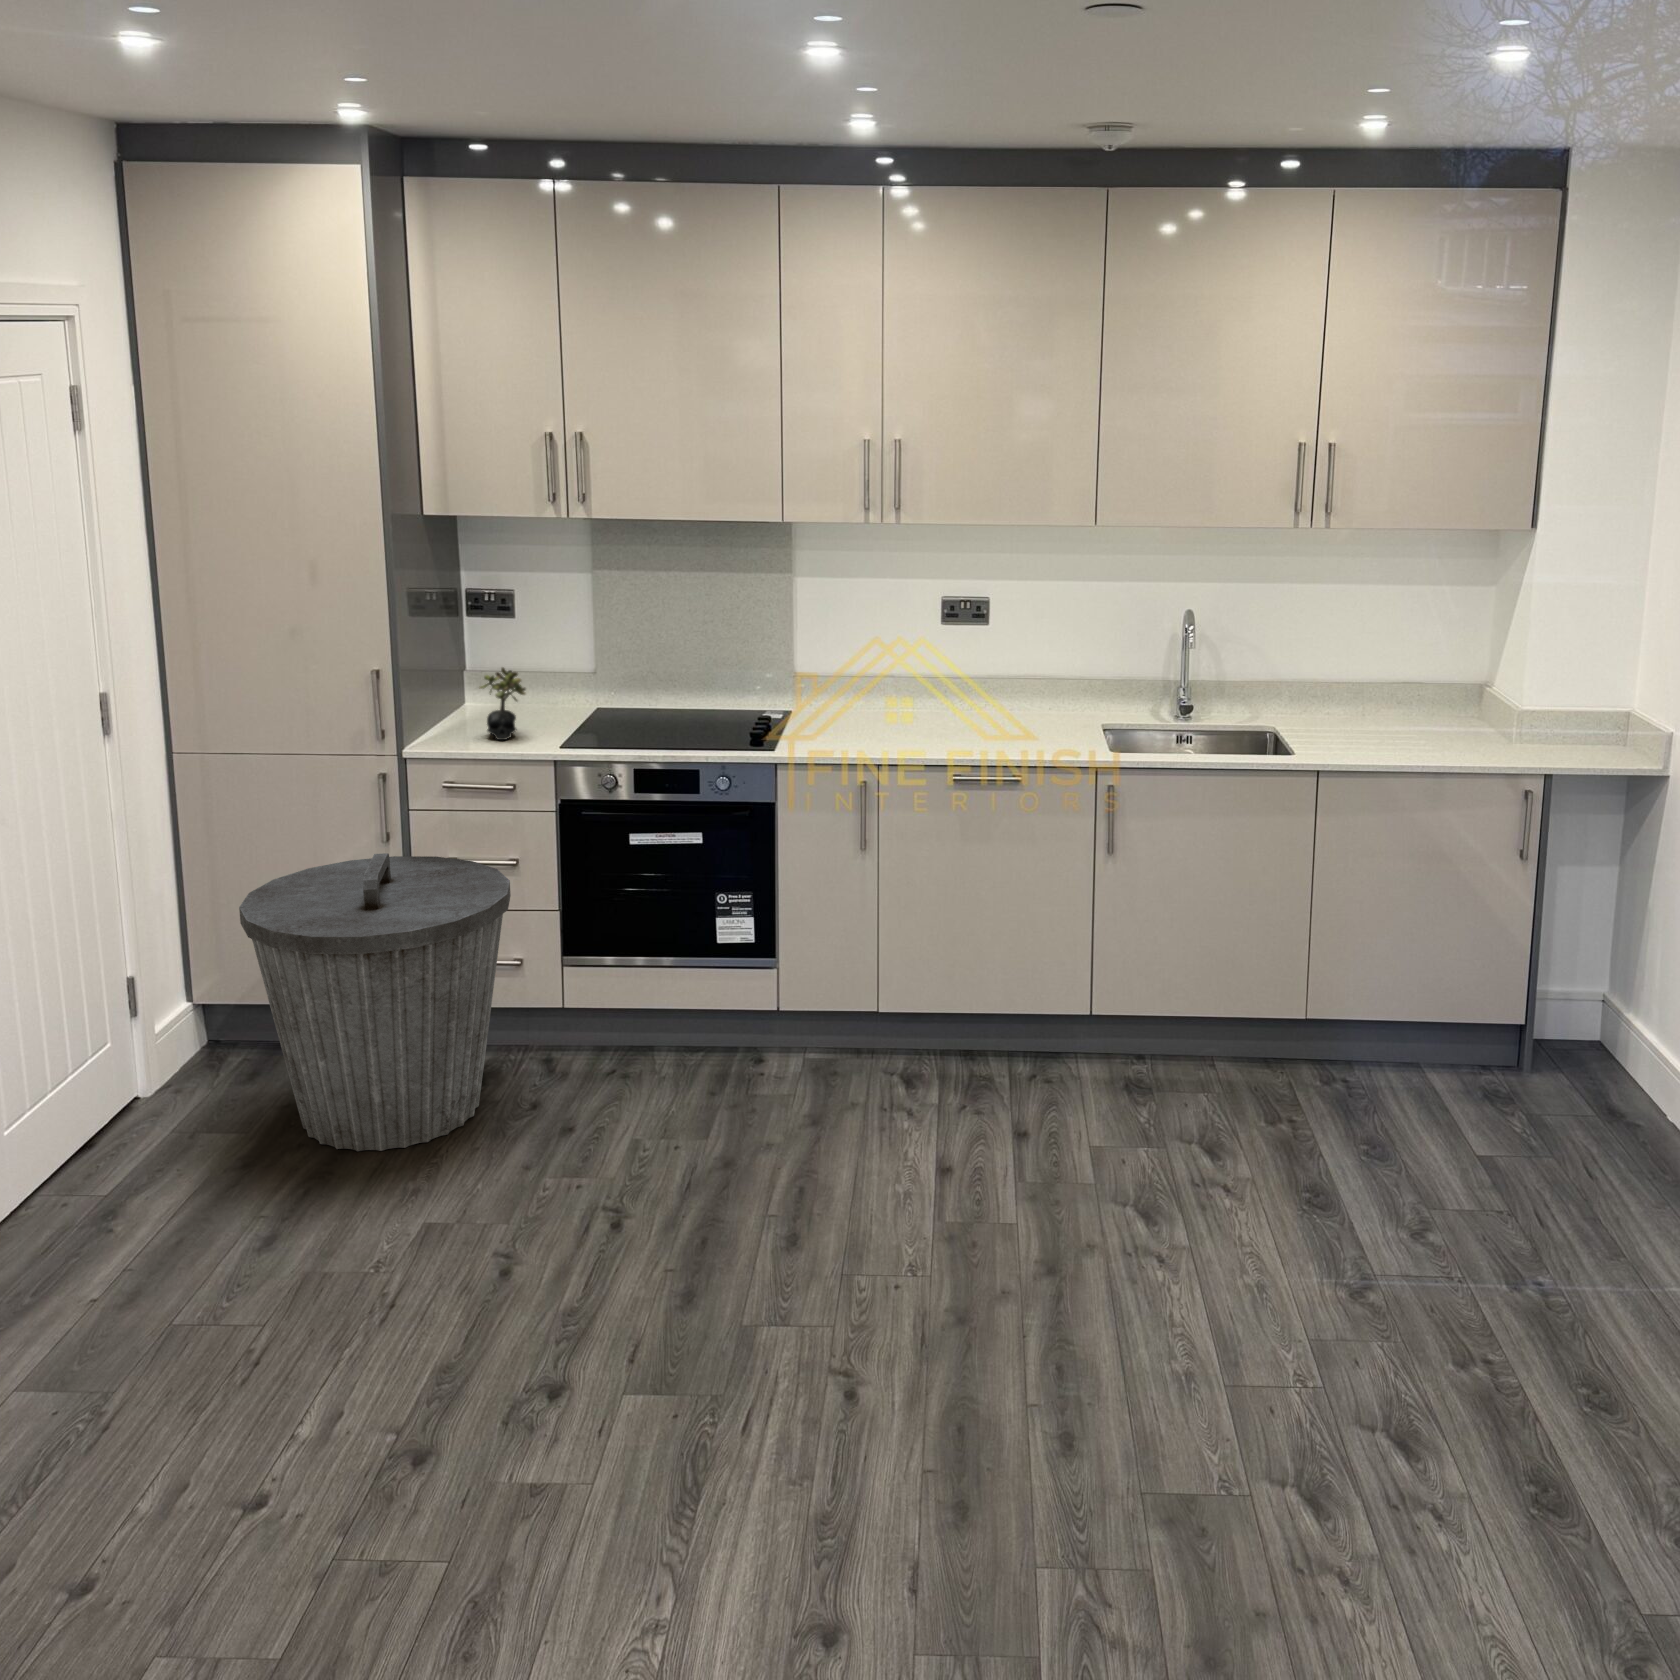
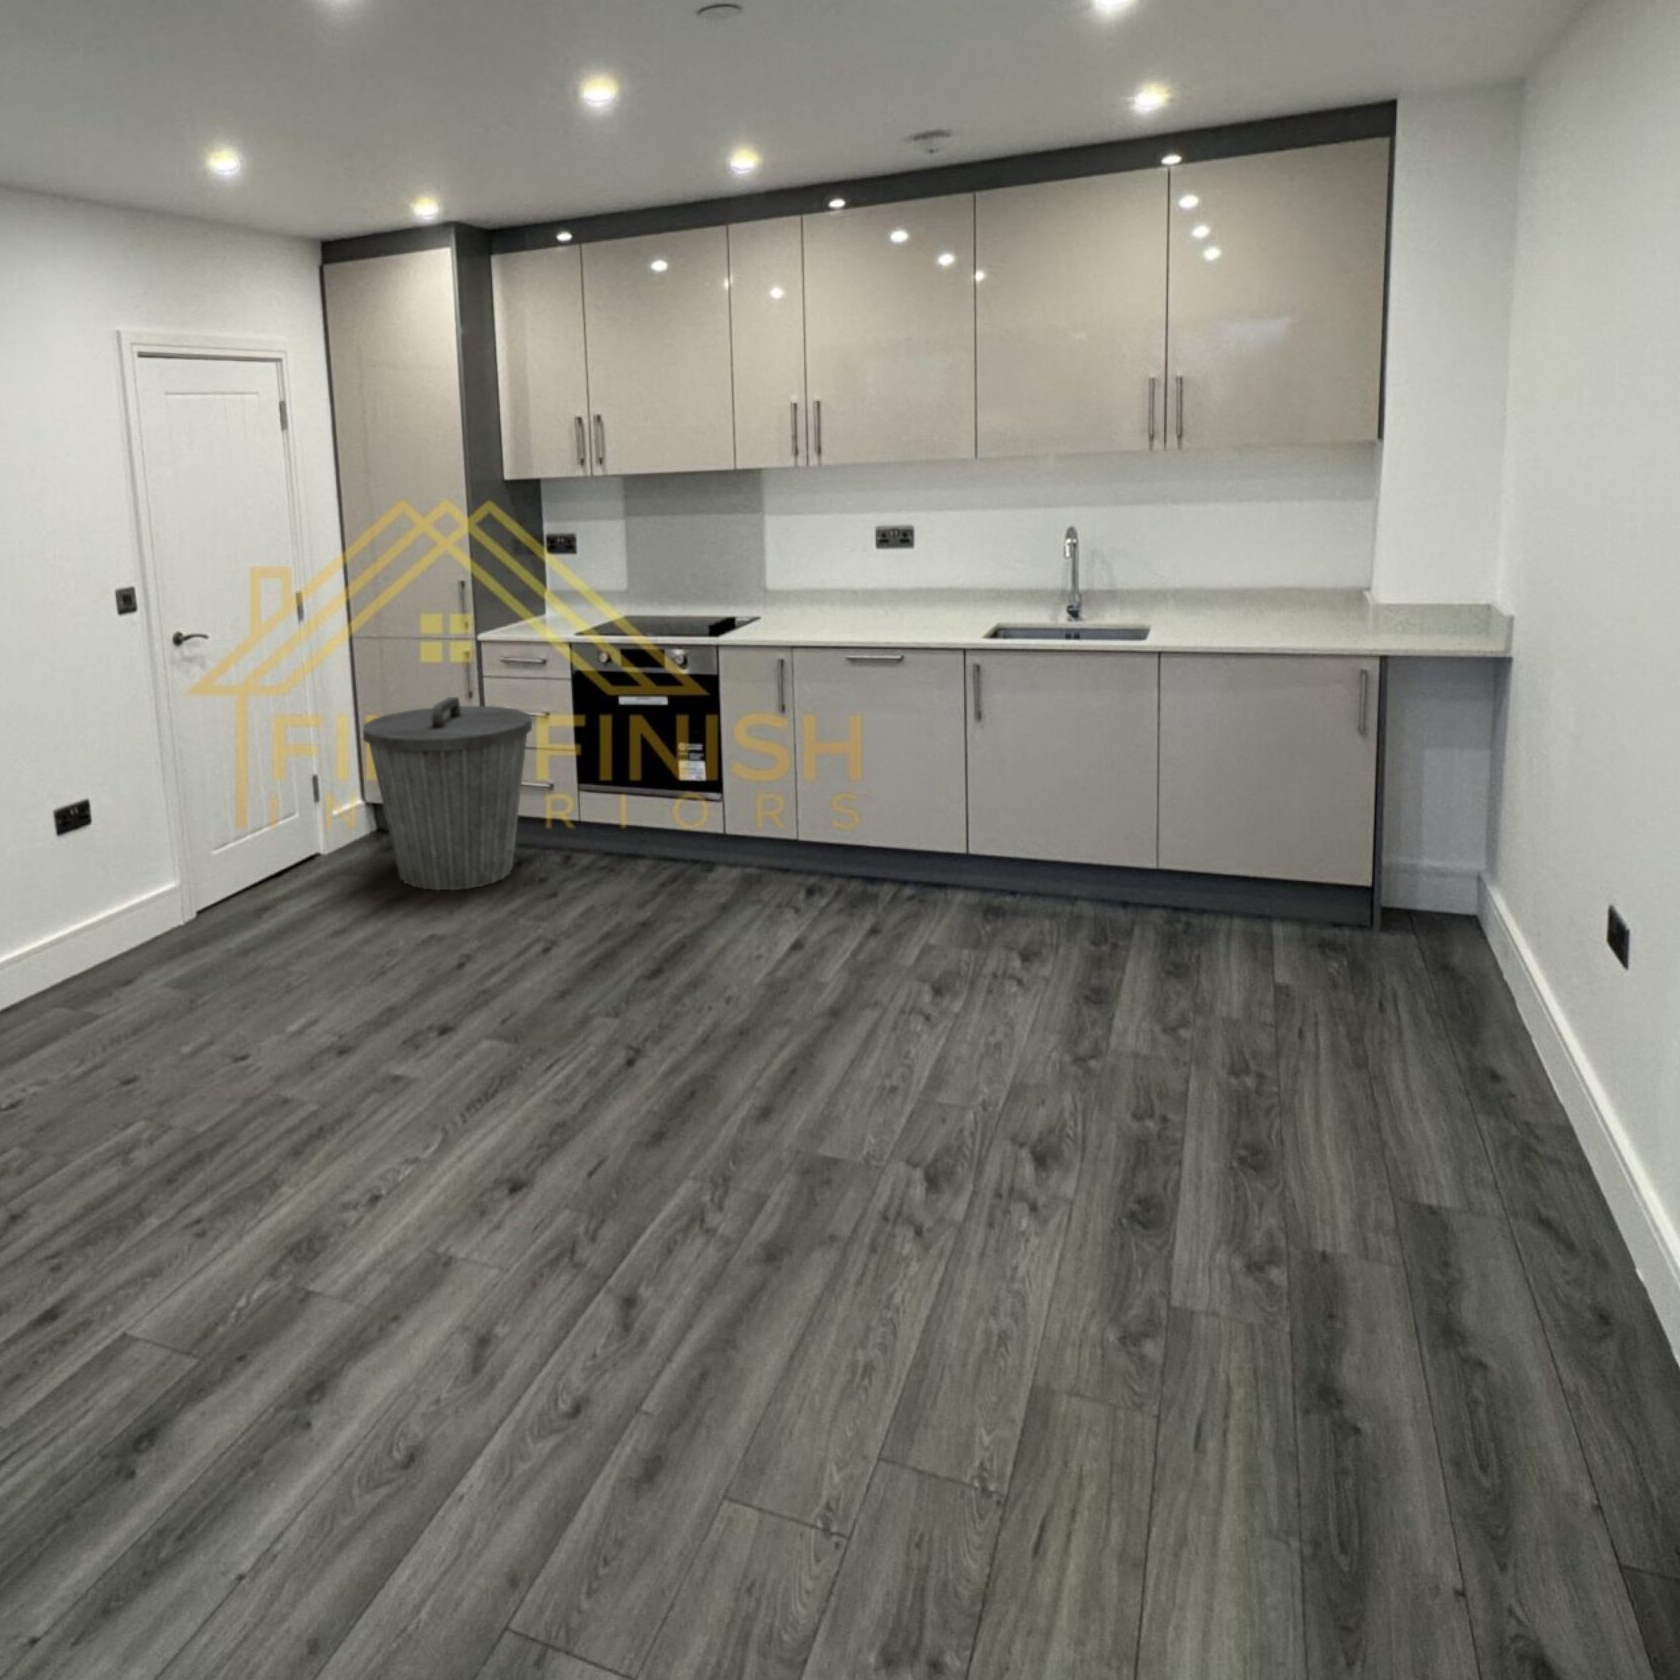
succulent plant: present [480,668,526,740] -> none [531,581,562,630]

